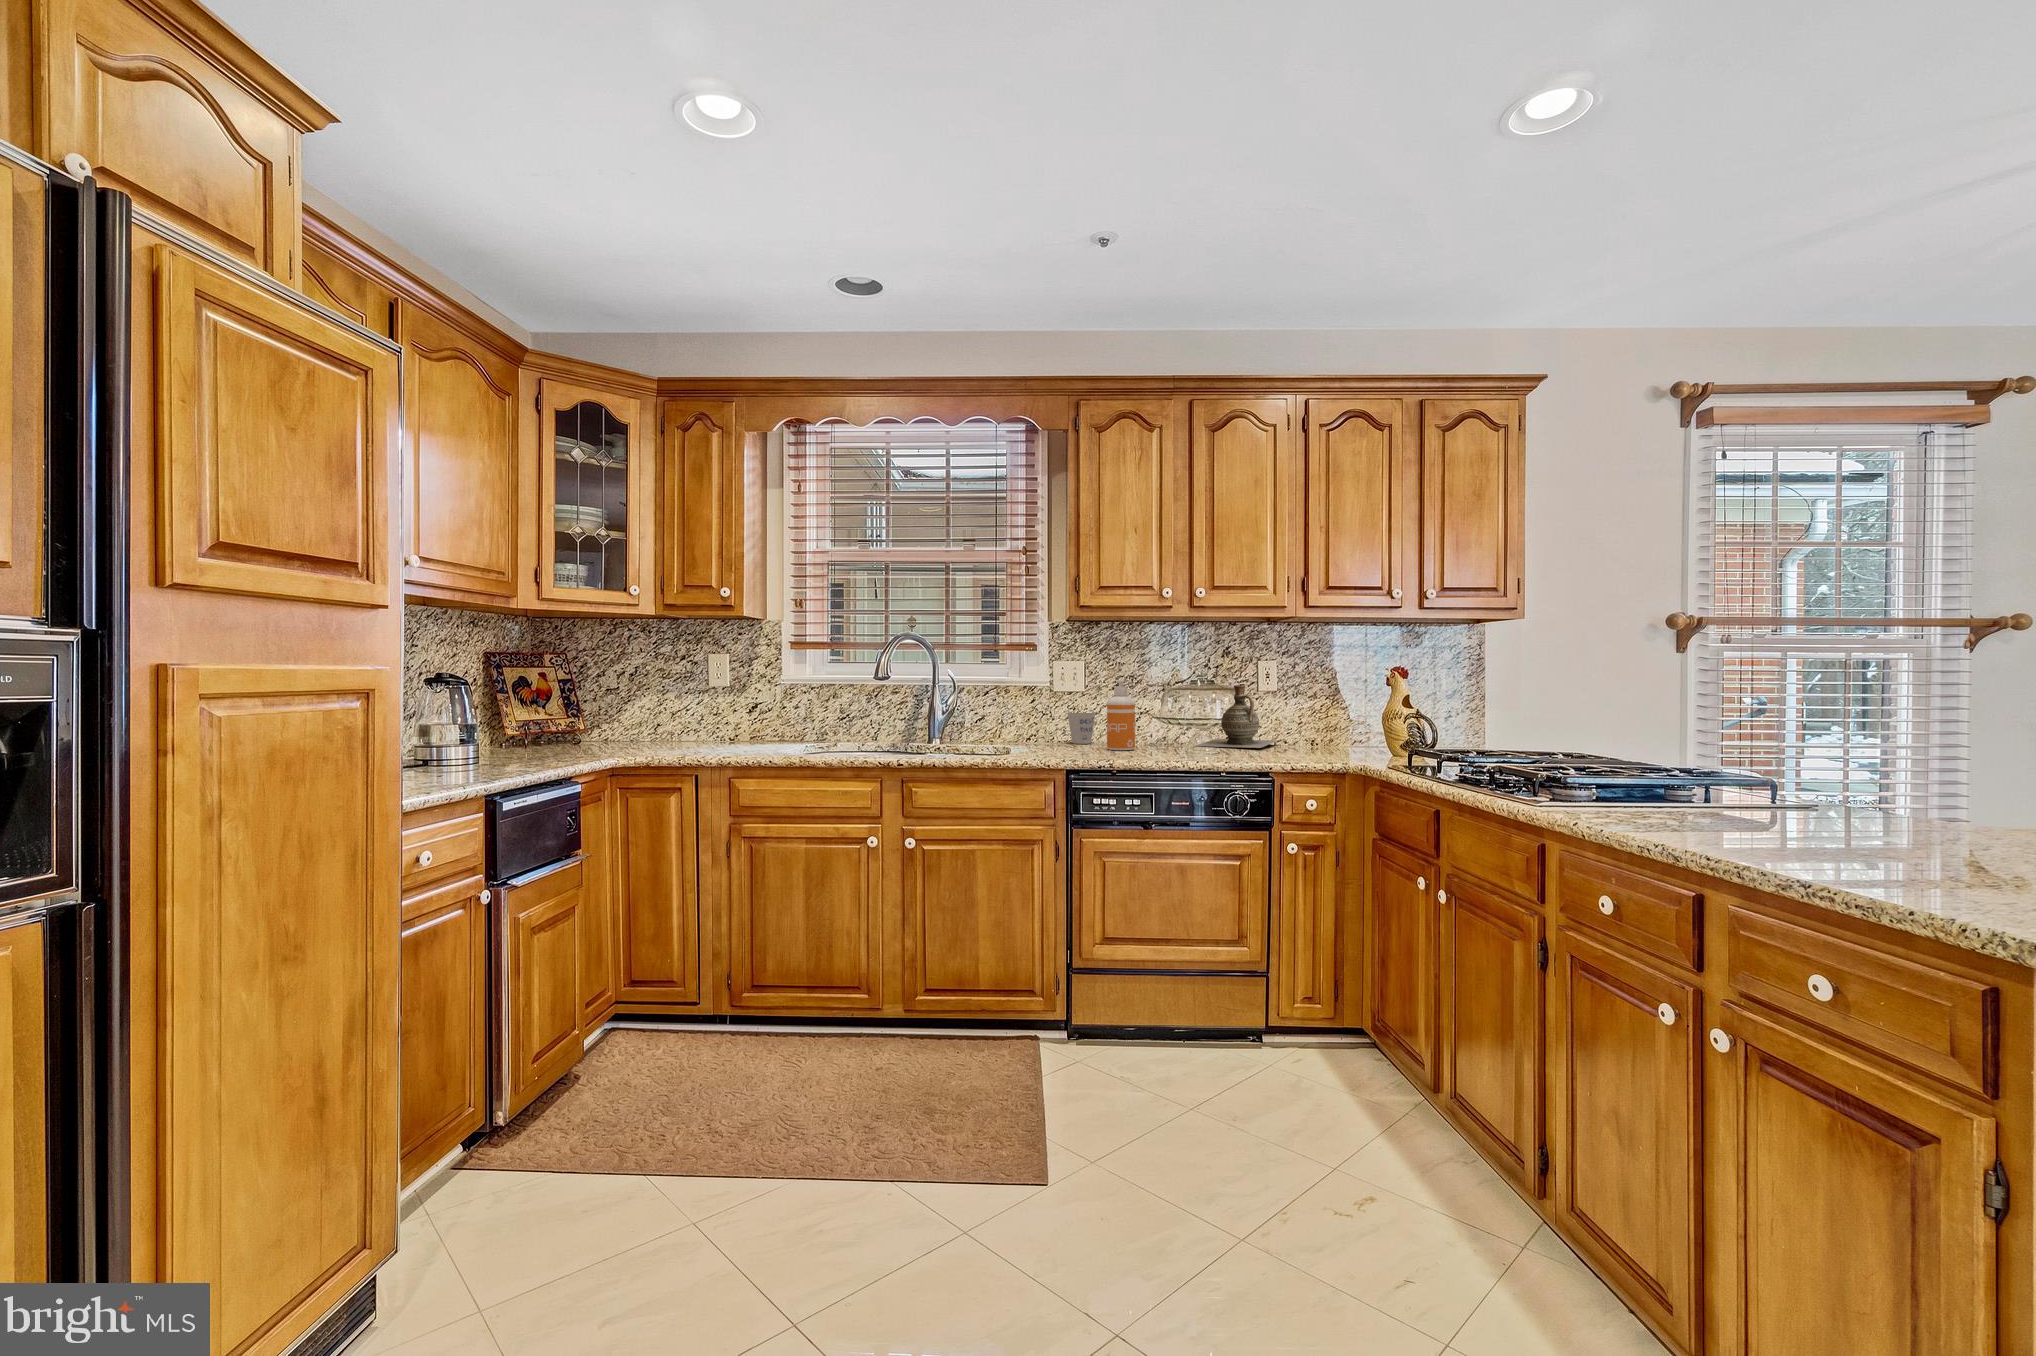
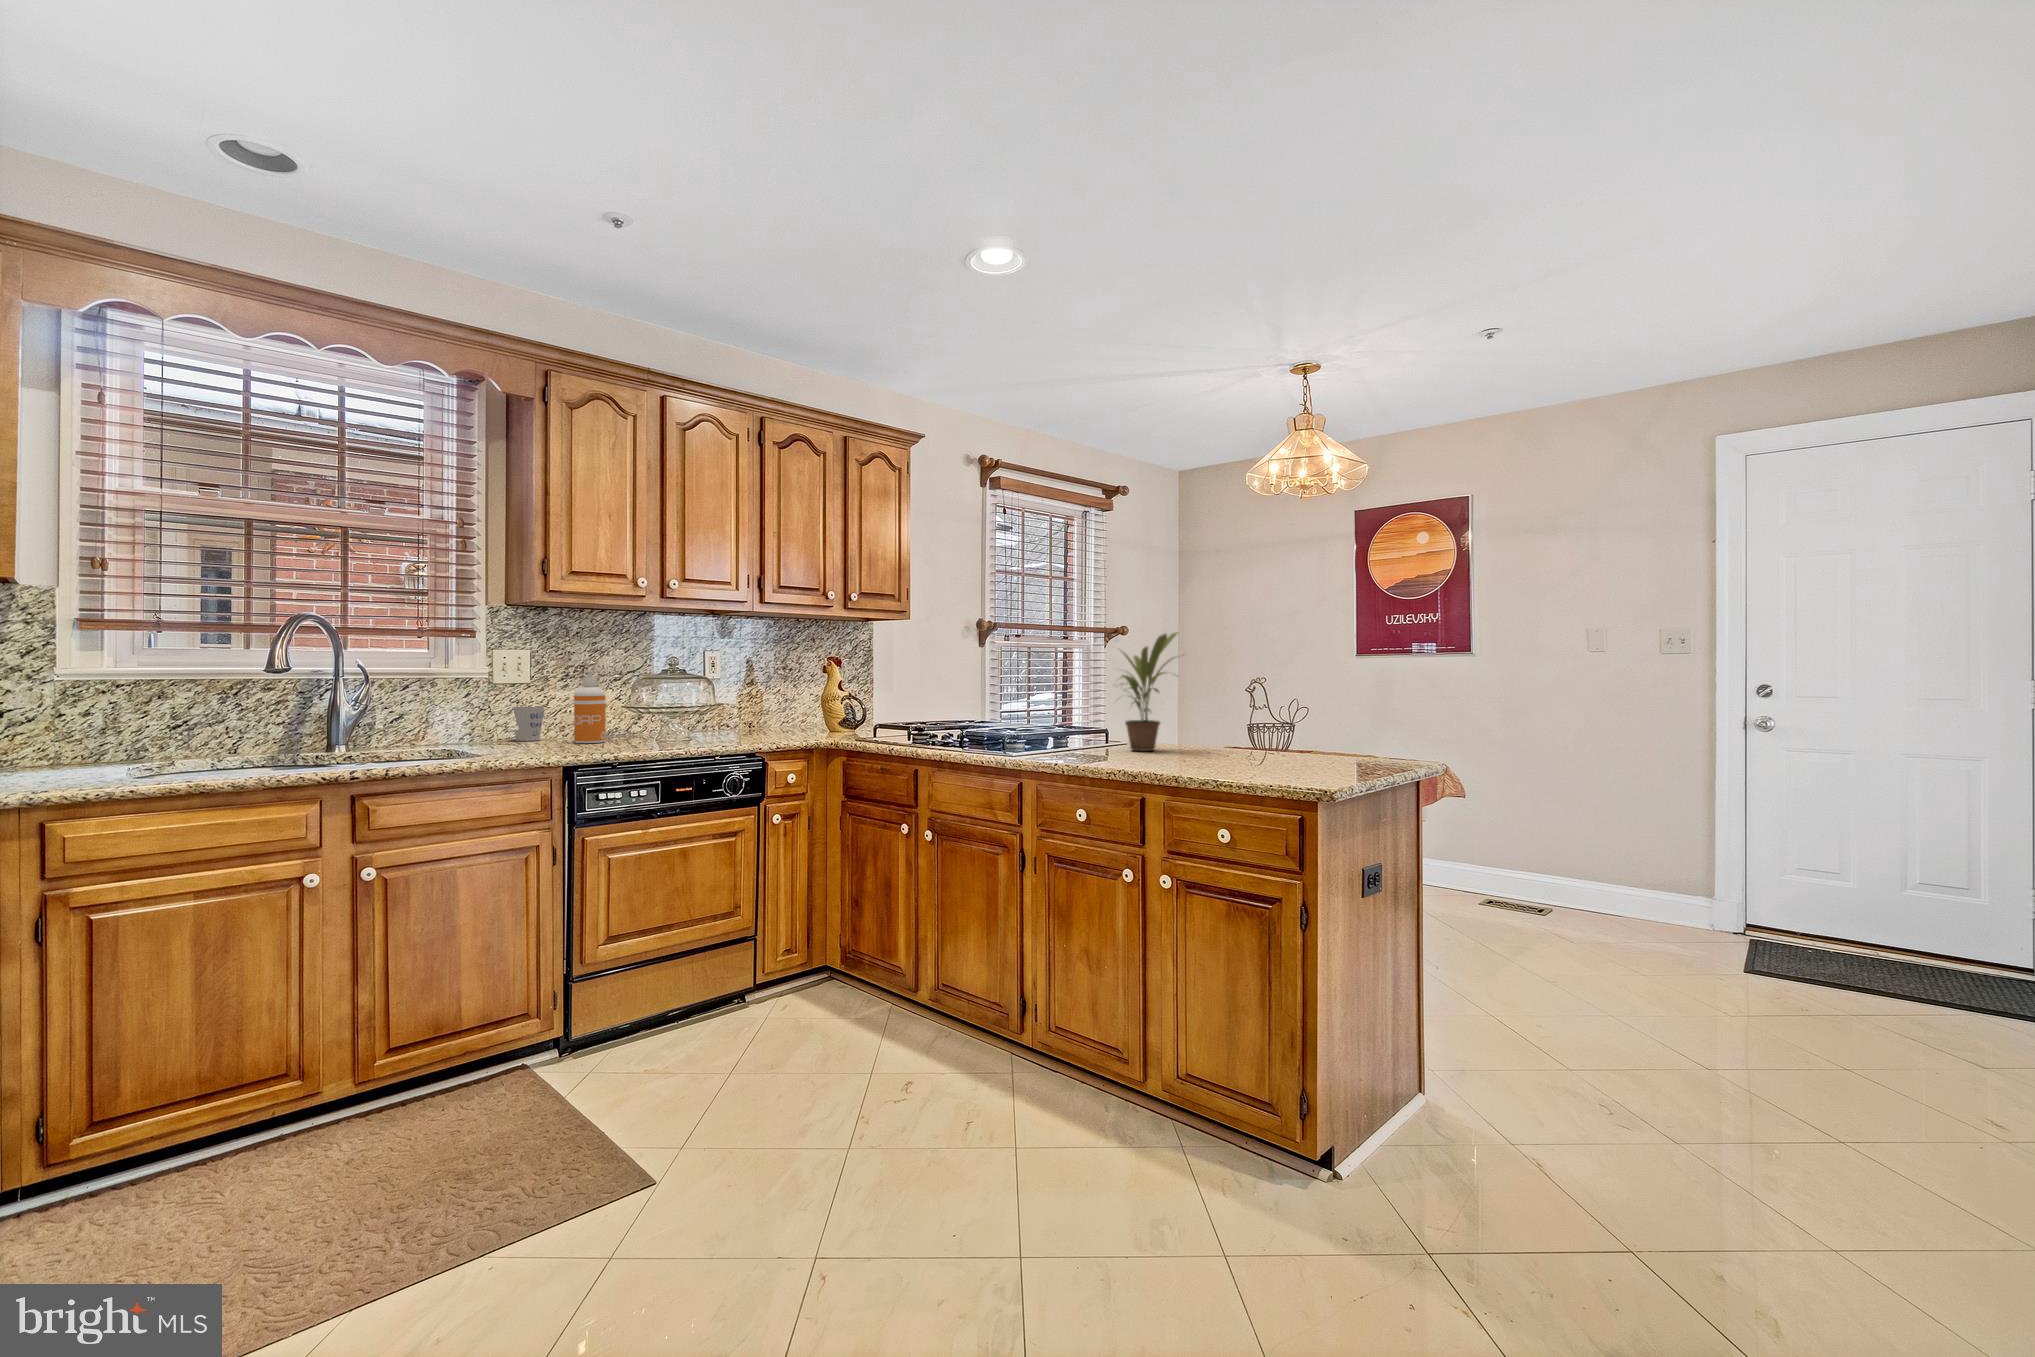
potted plant: none [1733,621,1922,848] -> present [1121,632,1178,751]
ceramic jug: present [1196,685,1277,748] -> none [653,674,724,735]

